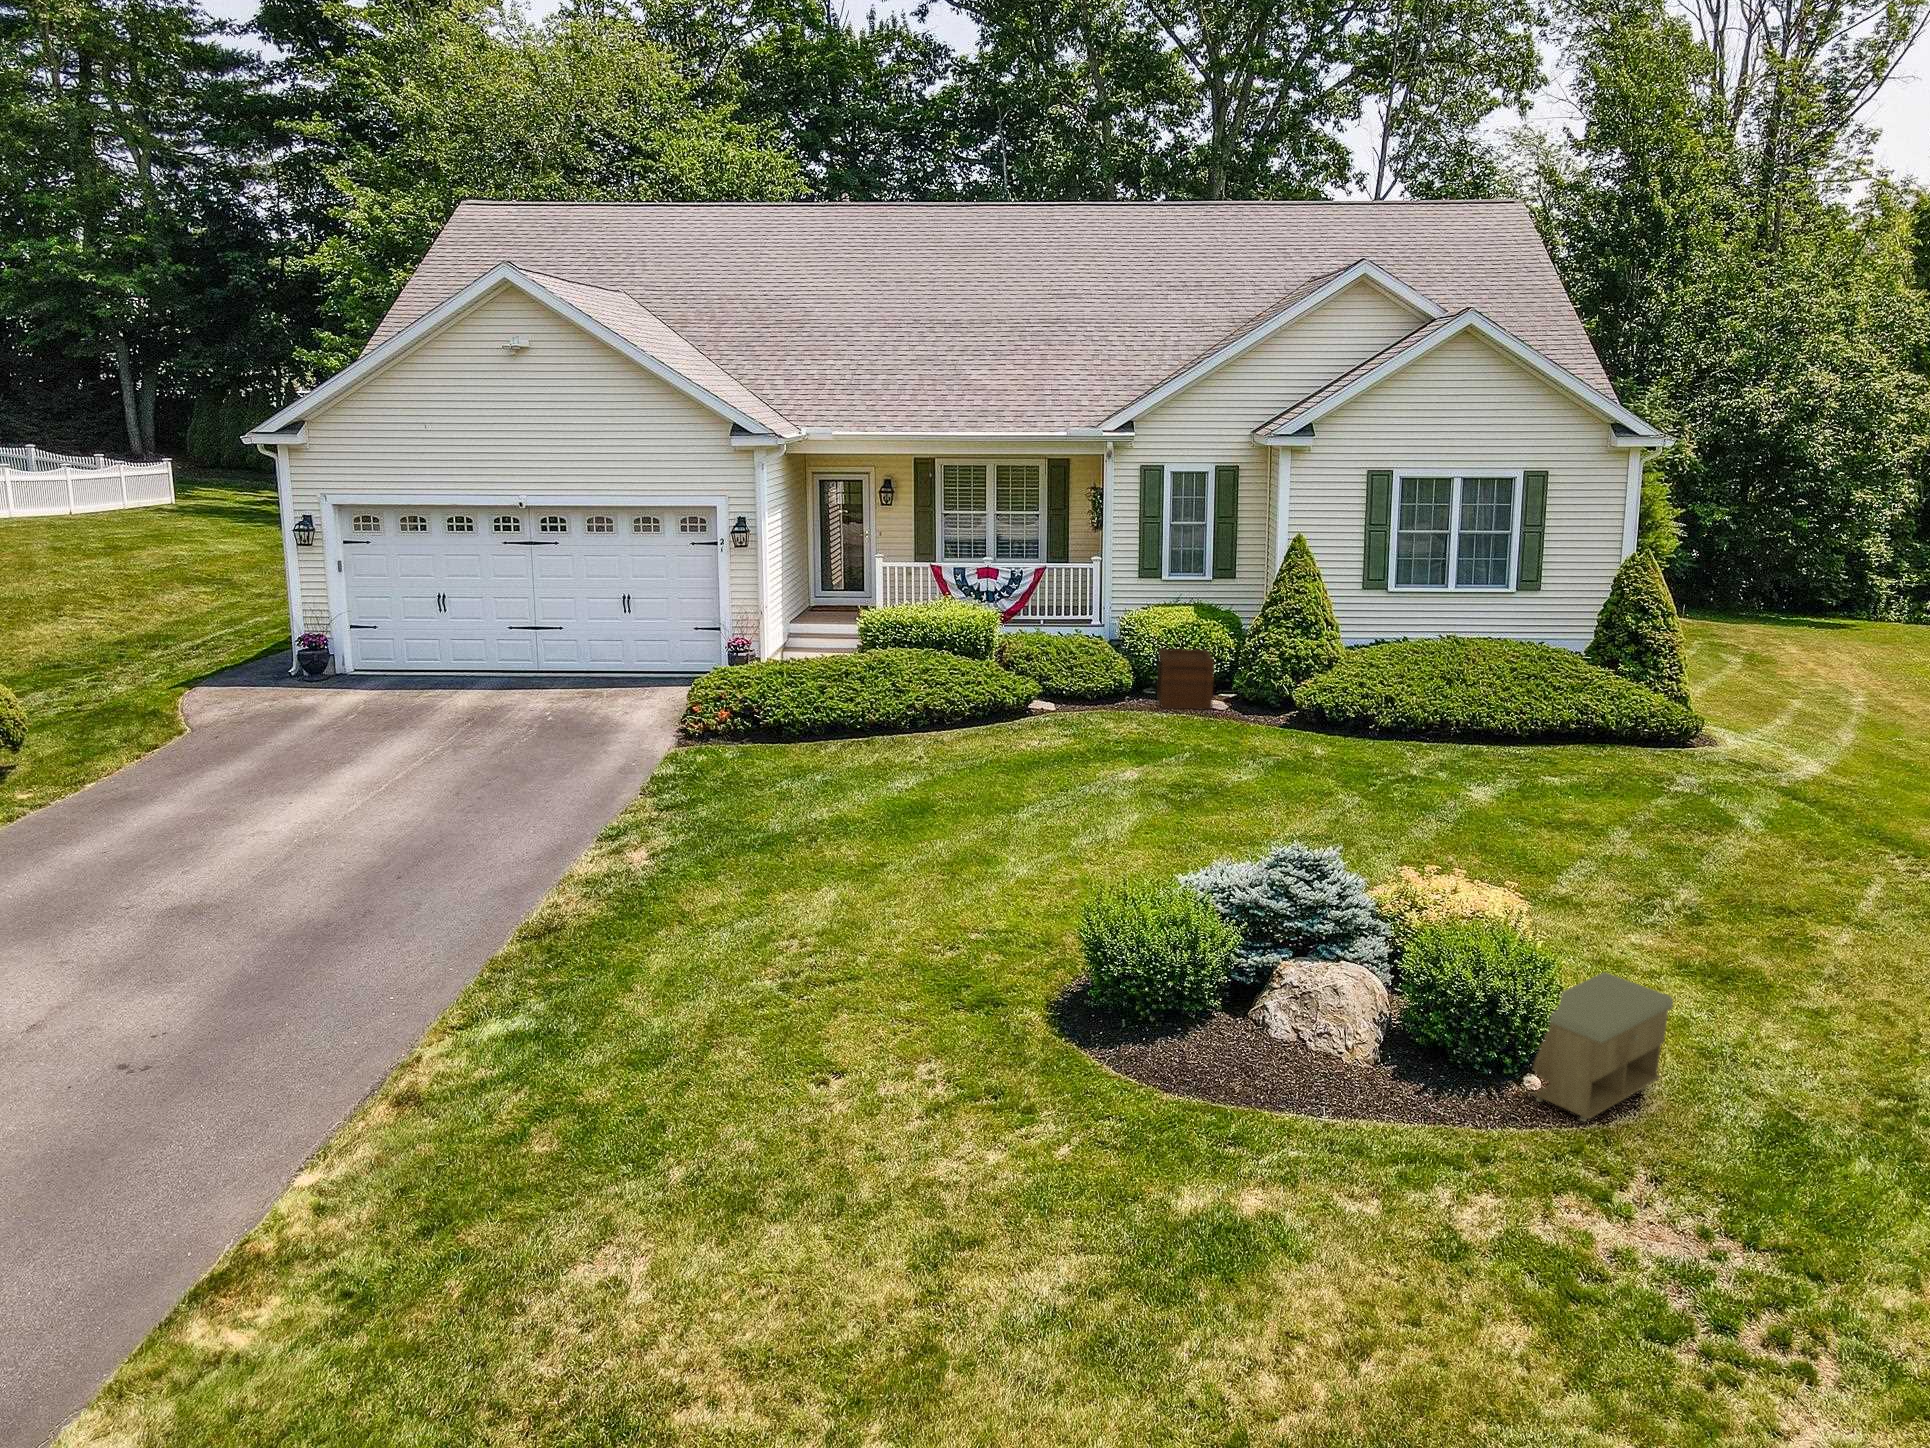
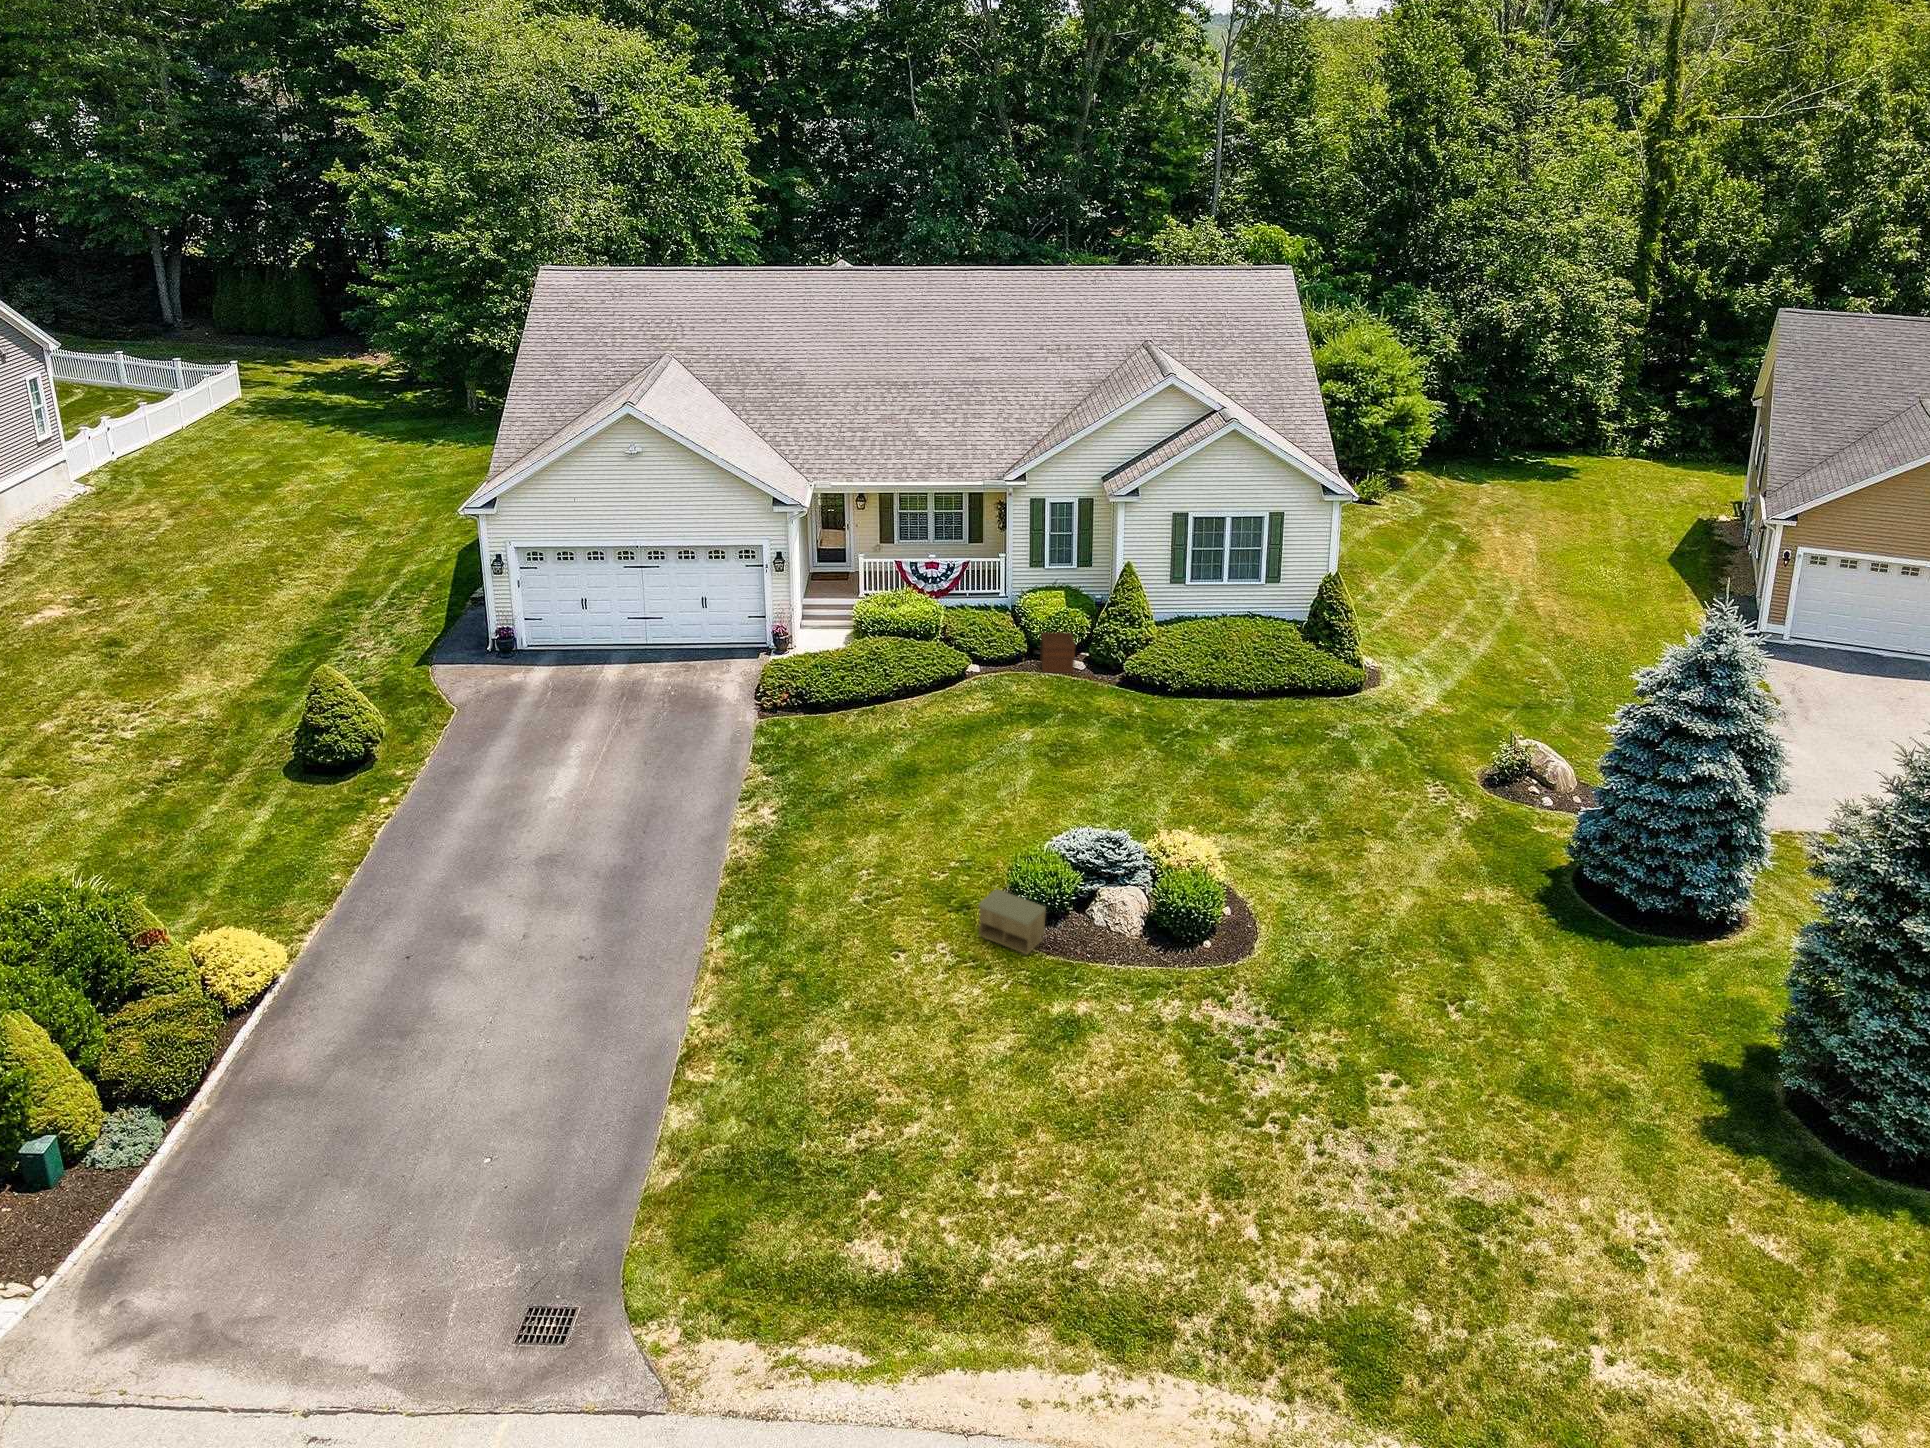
storage bench: present [1531,972,1673,1122] -> present [979,889,1046,954]

